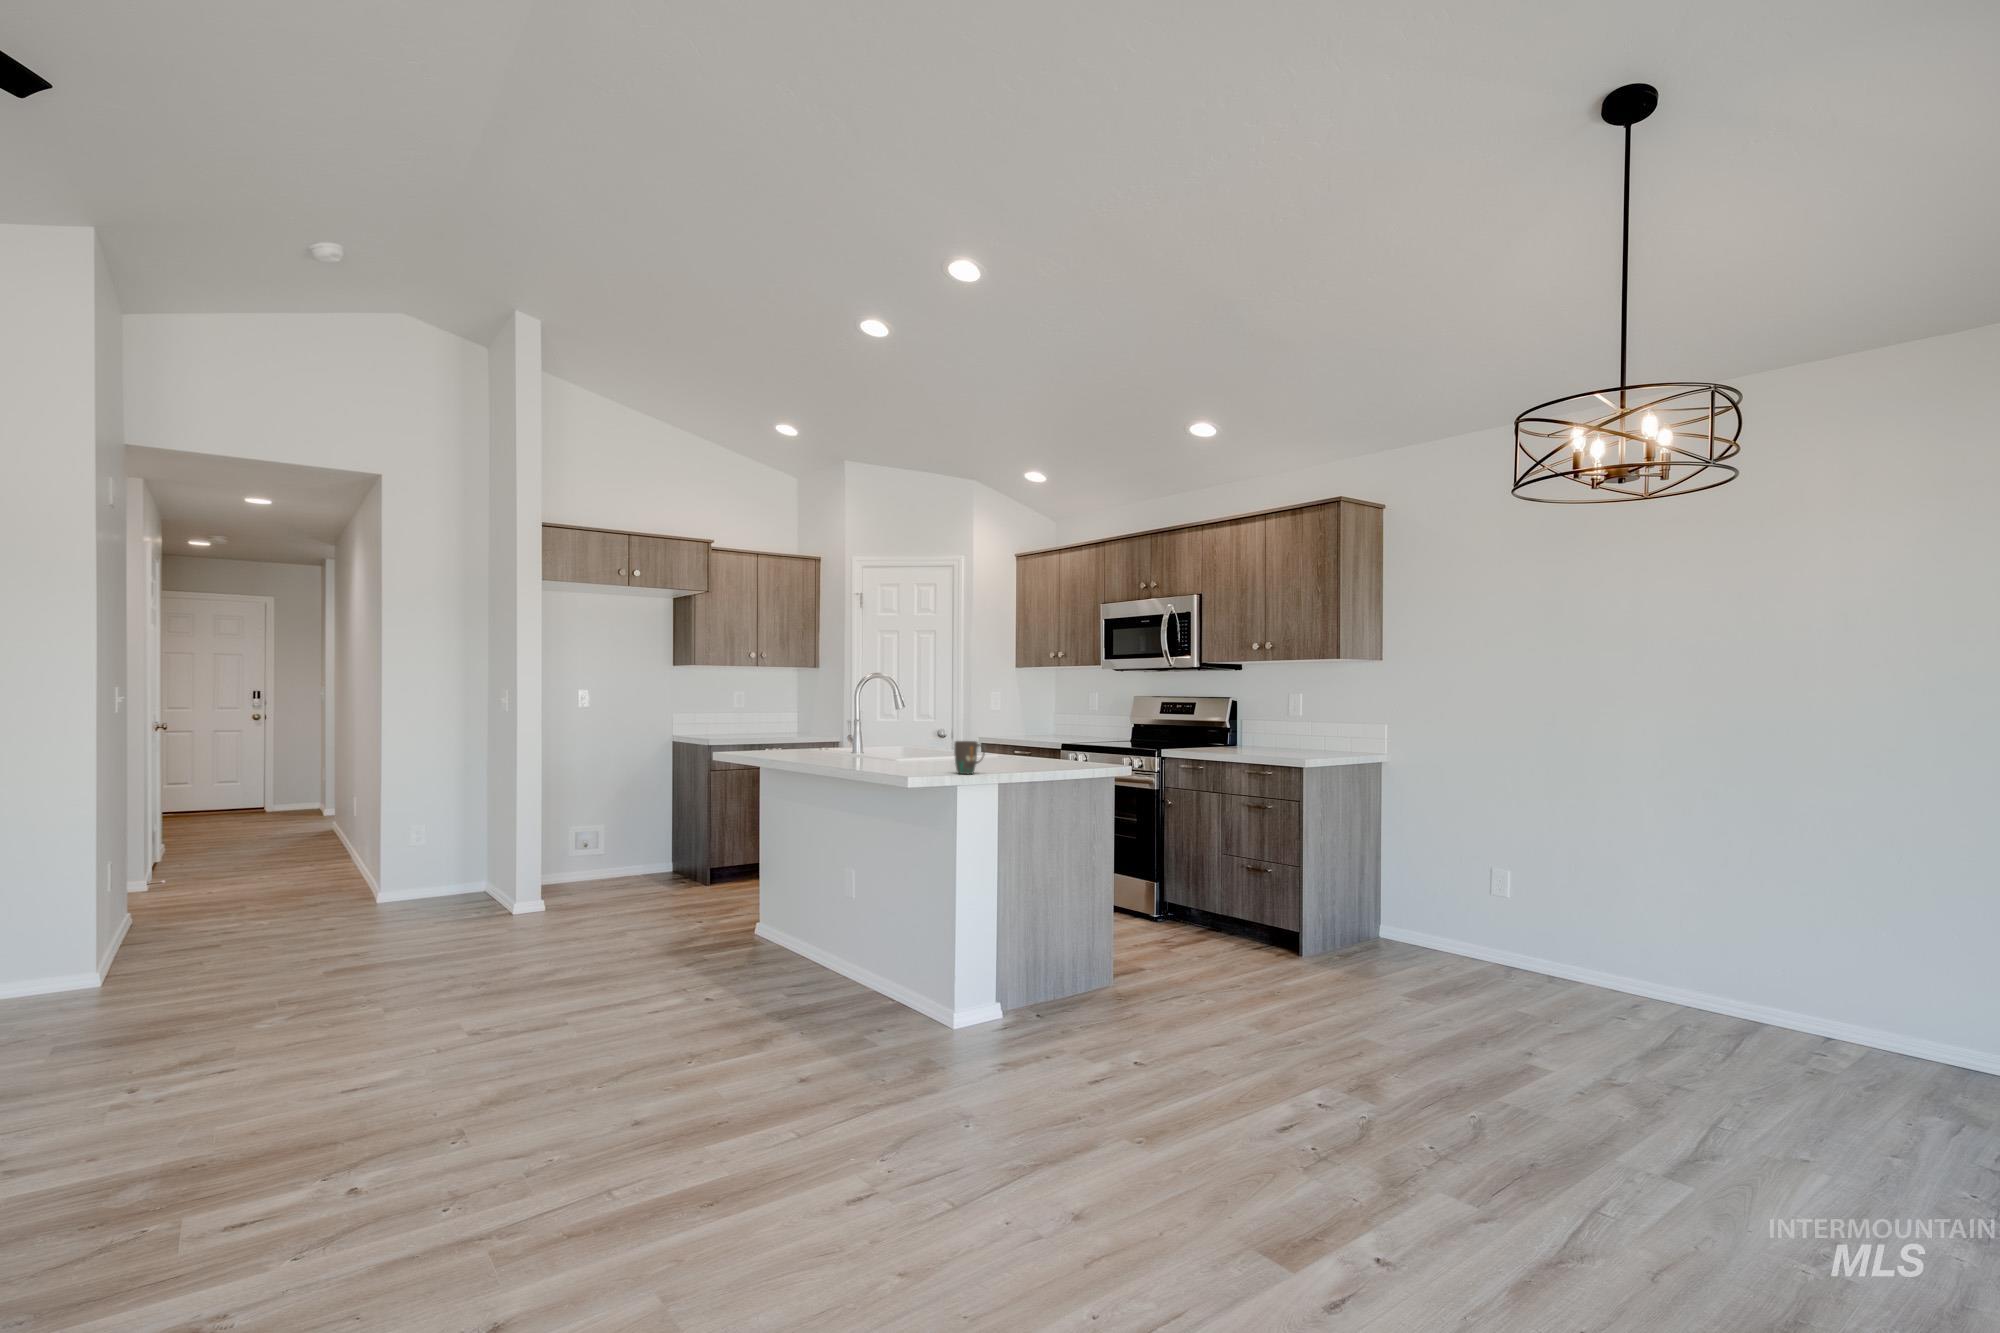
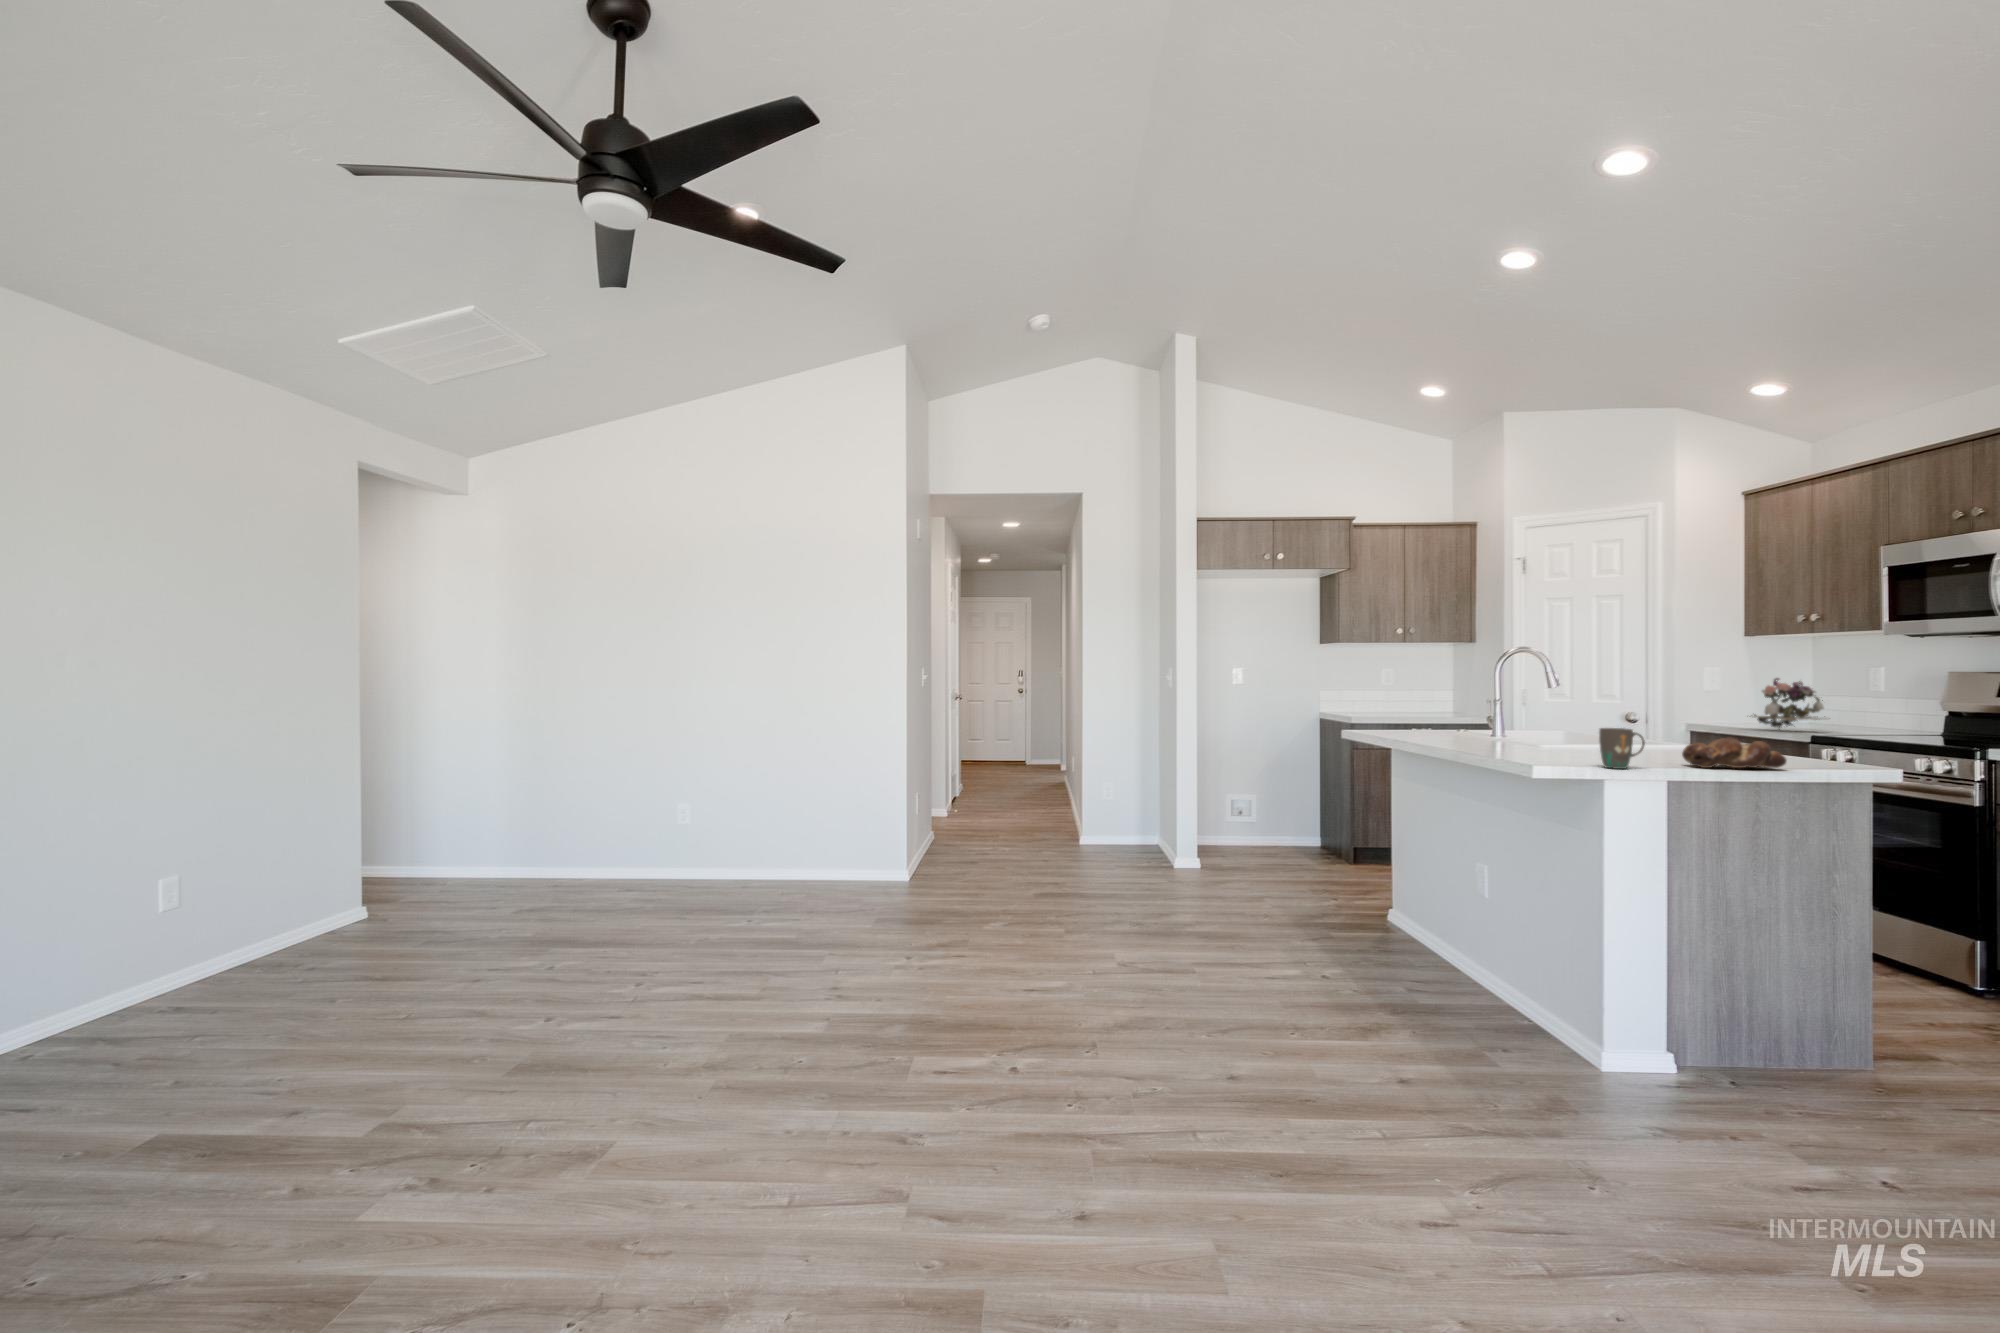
flower arrangement: none [1015,699,1073,743] -> present [1750,678,1830,730]
bread loaf: none [1004,746,1068,771] -> present [1682,738,1787,768]

